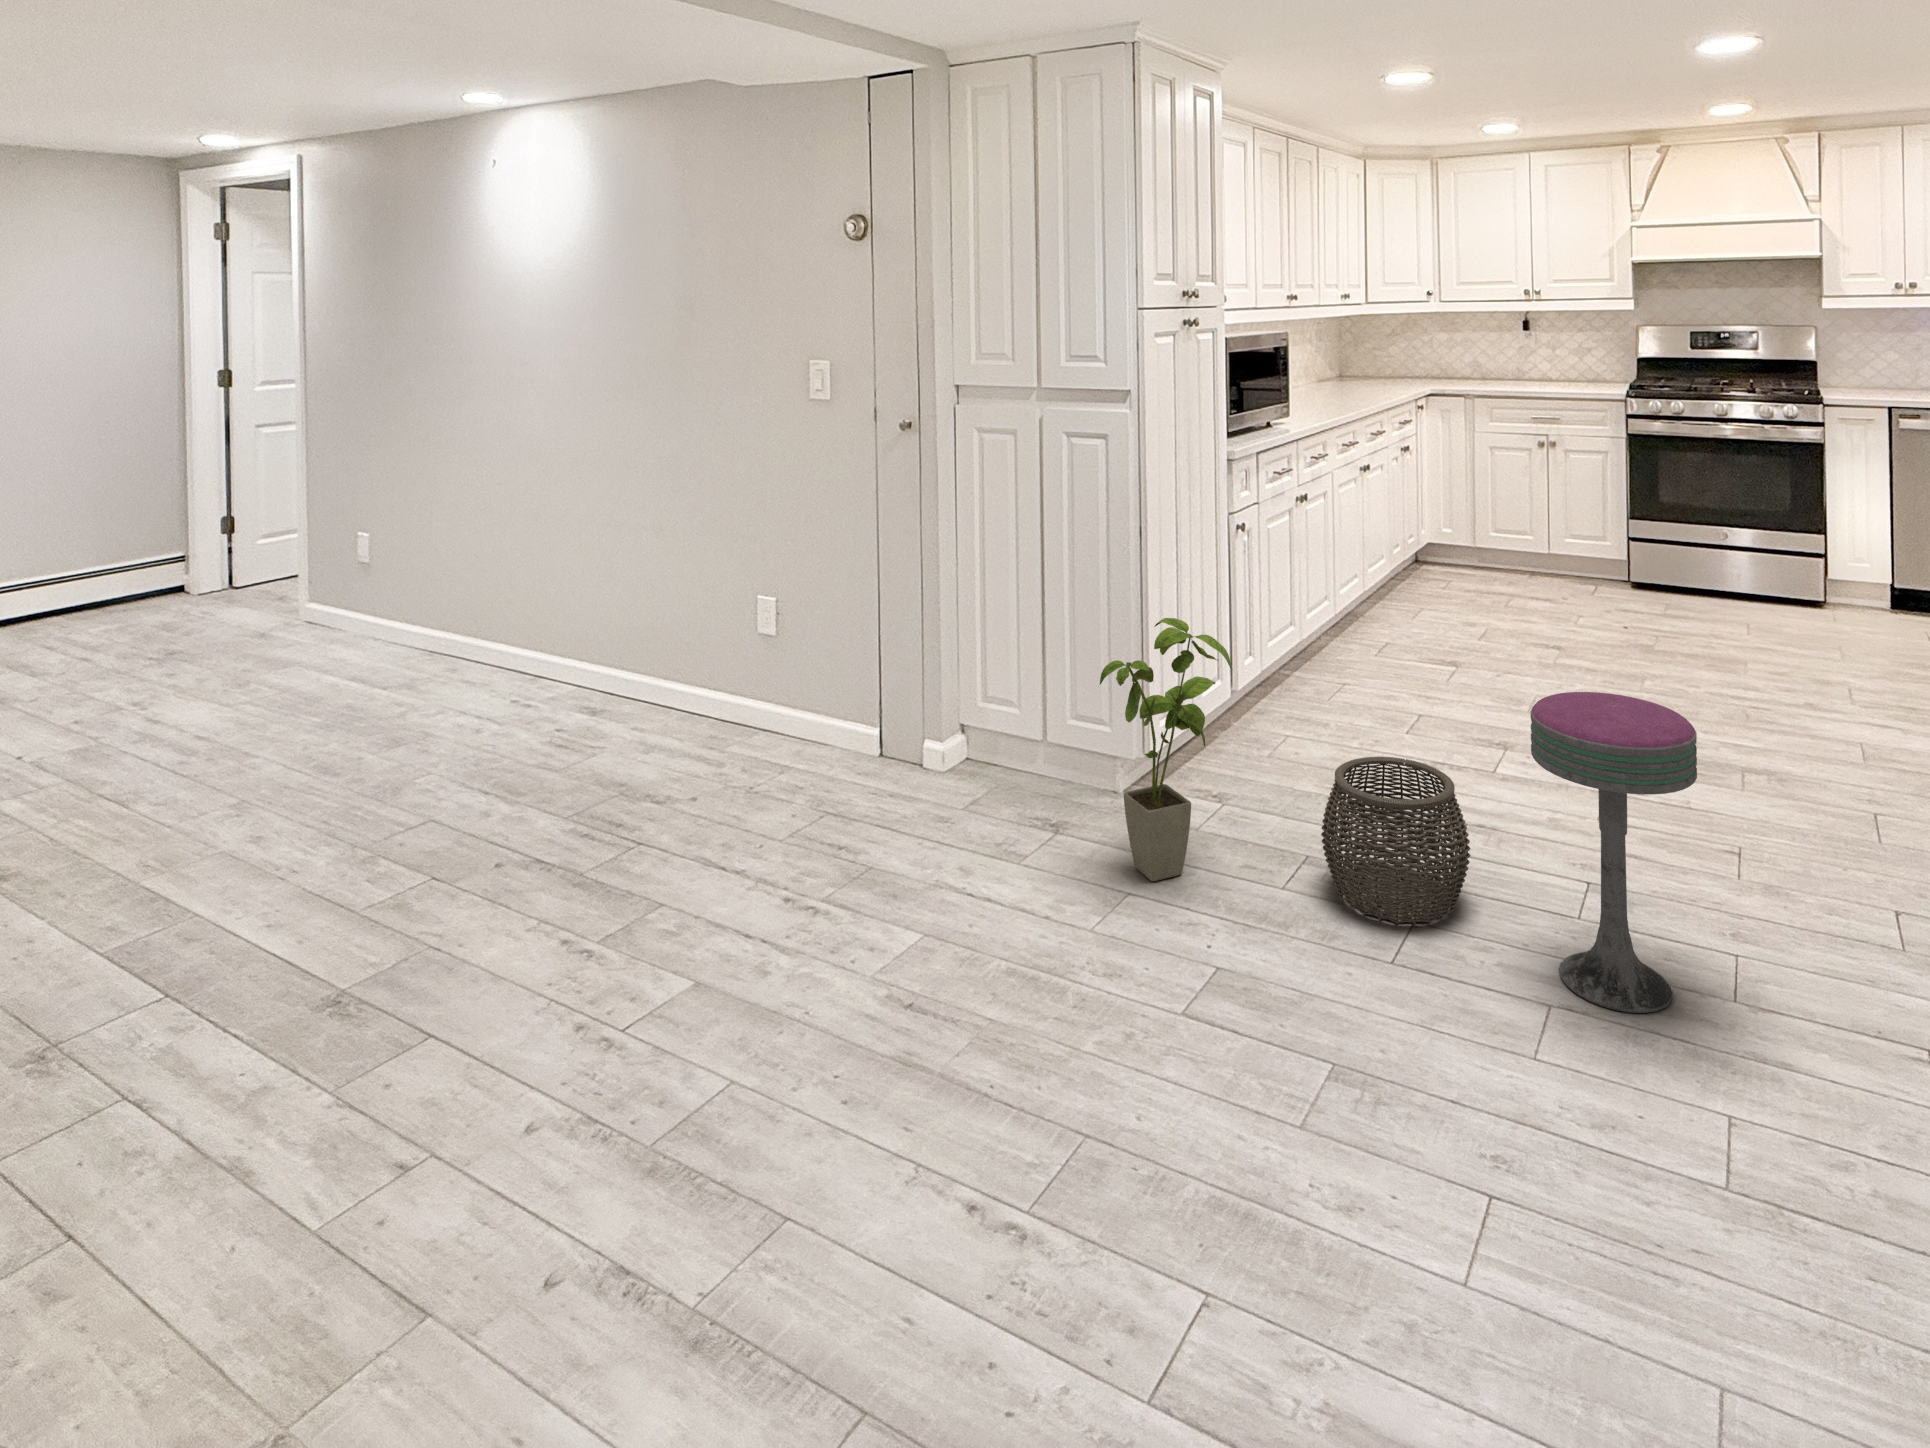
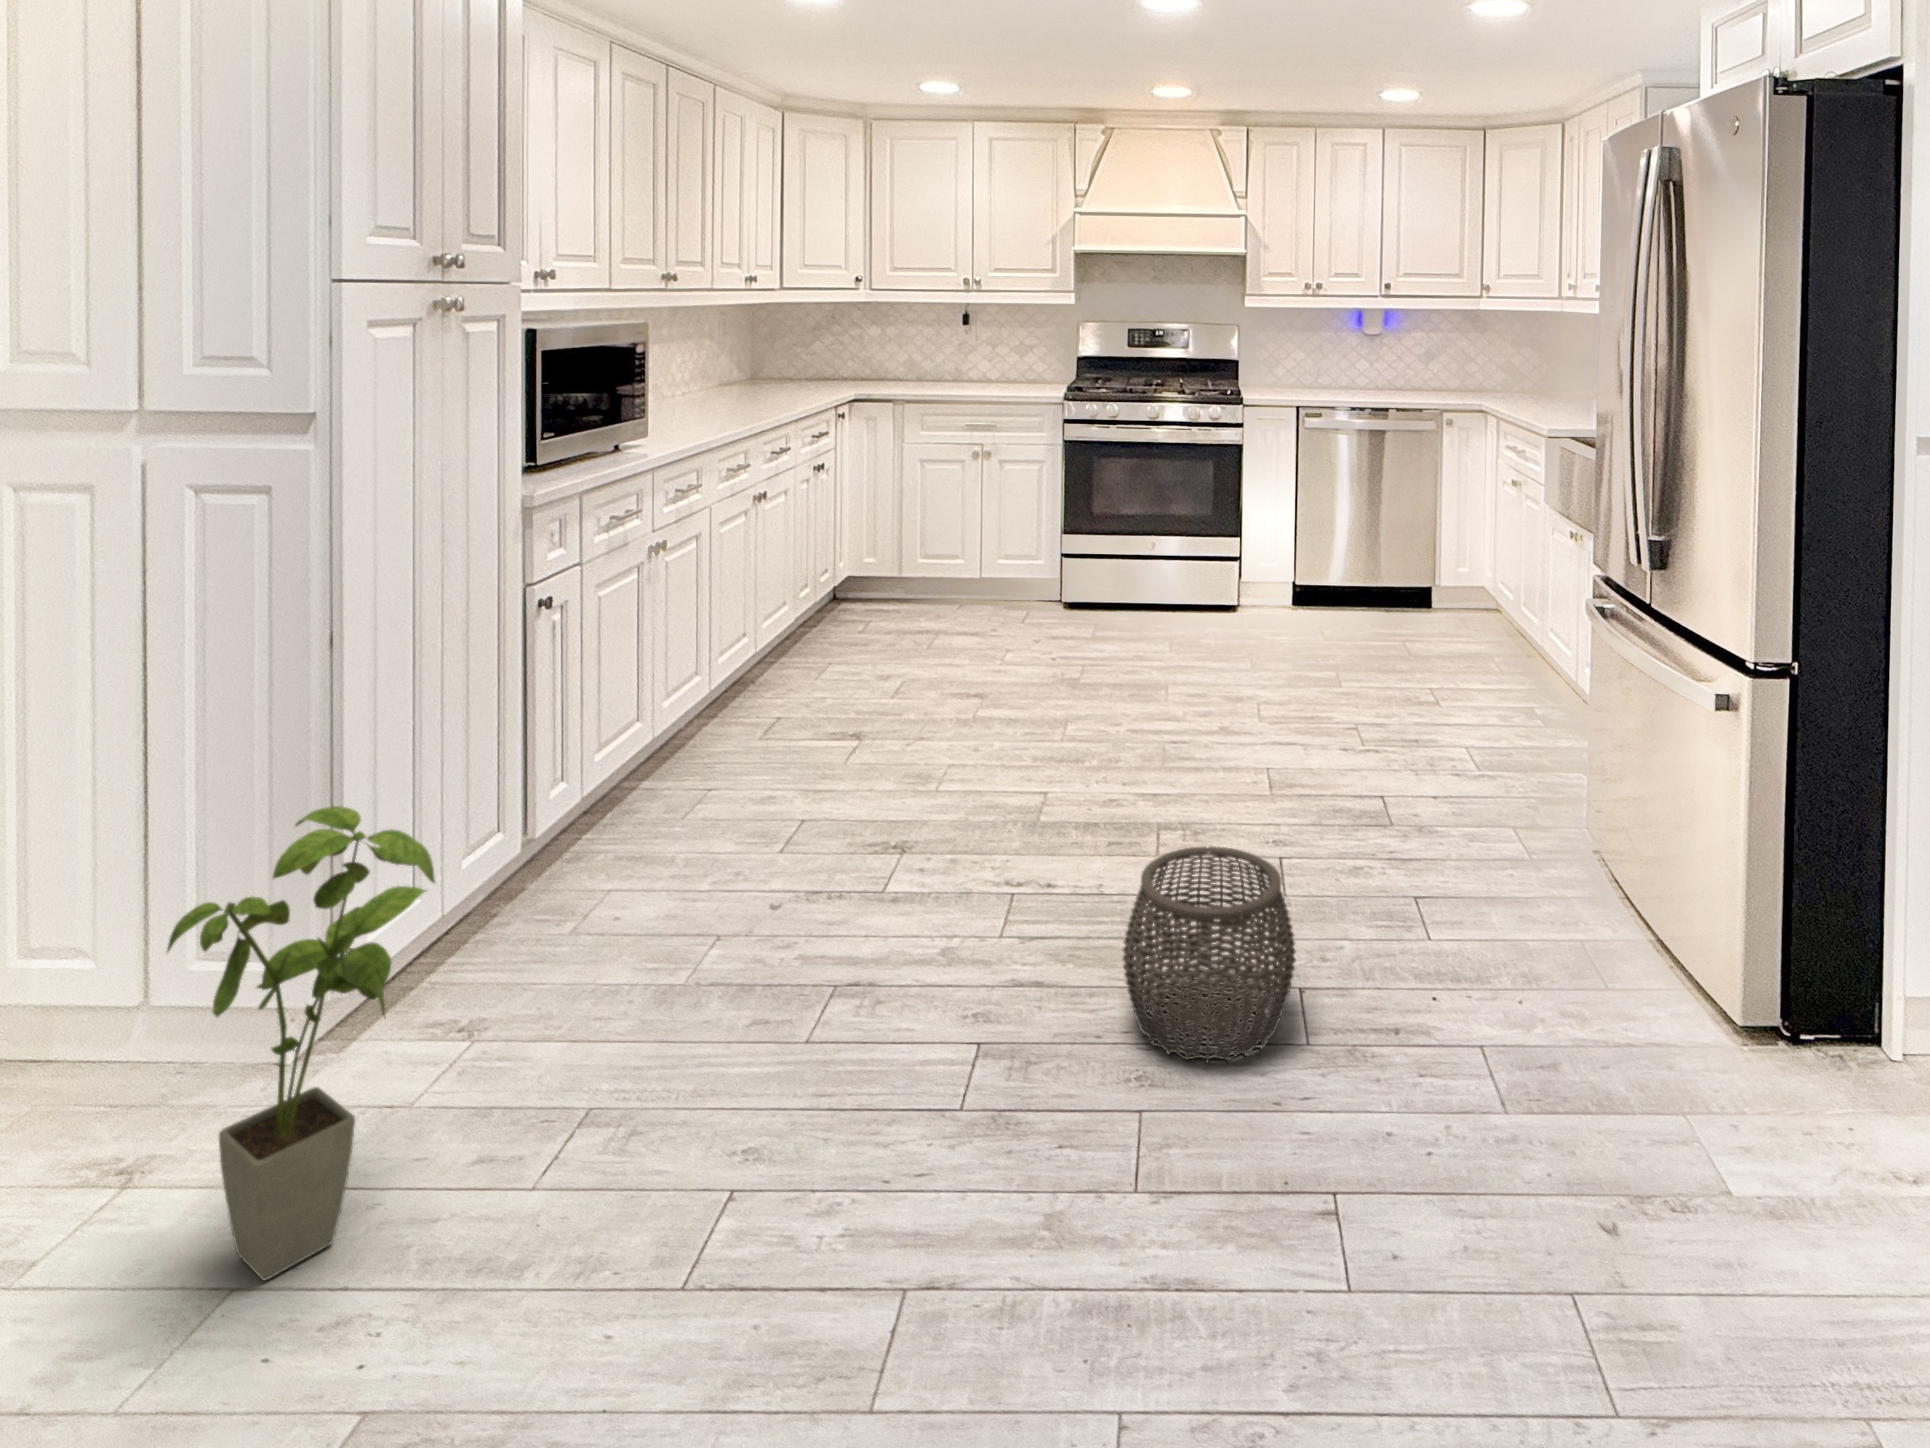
bar stool: present [1530,692,1697,1013] -> none [900,821,1109,1285]
woven basket: present [1321,757,1470,925] -> present [1123,846,1296,1061]

